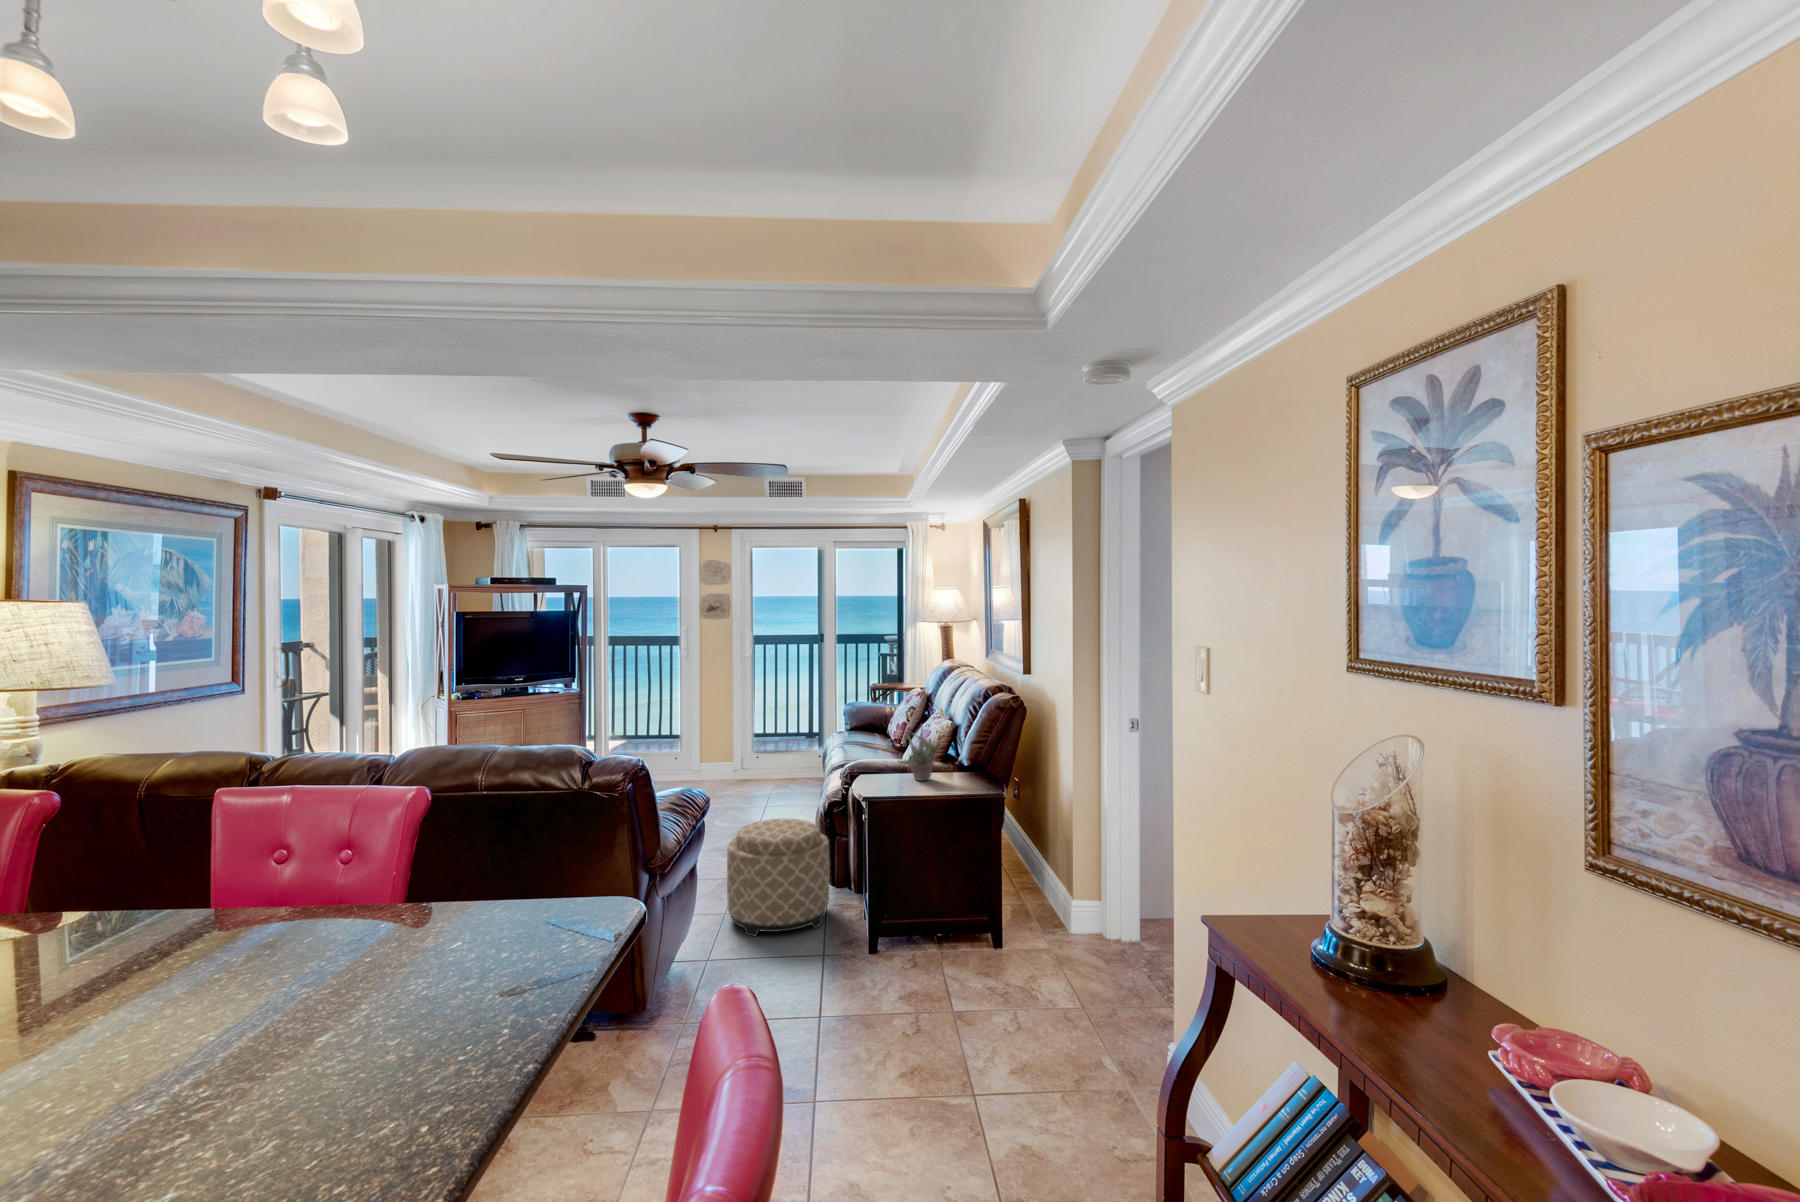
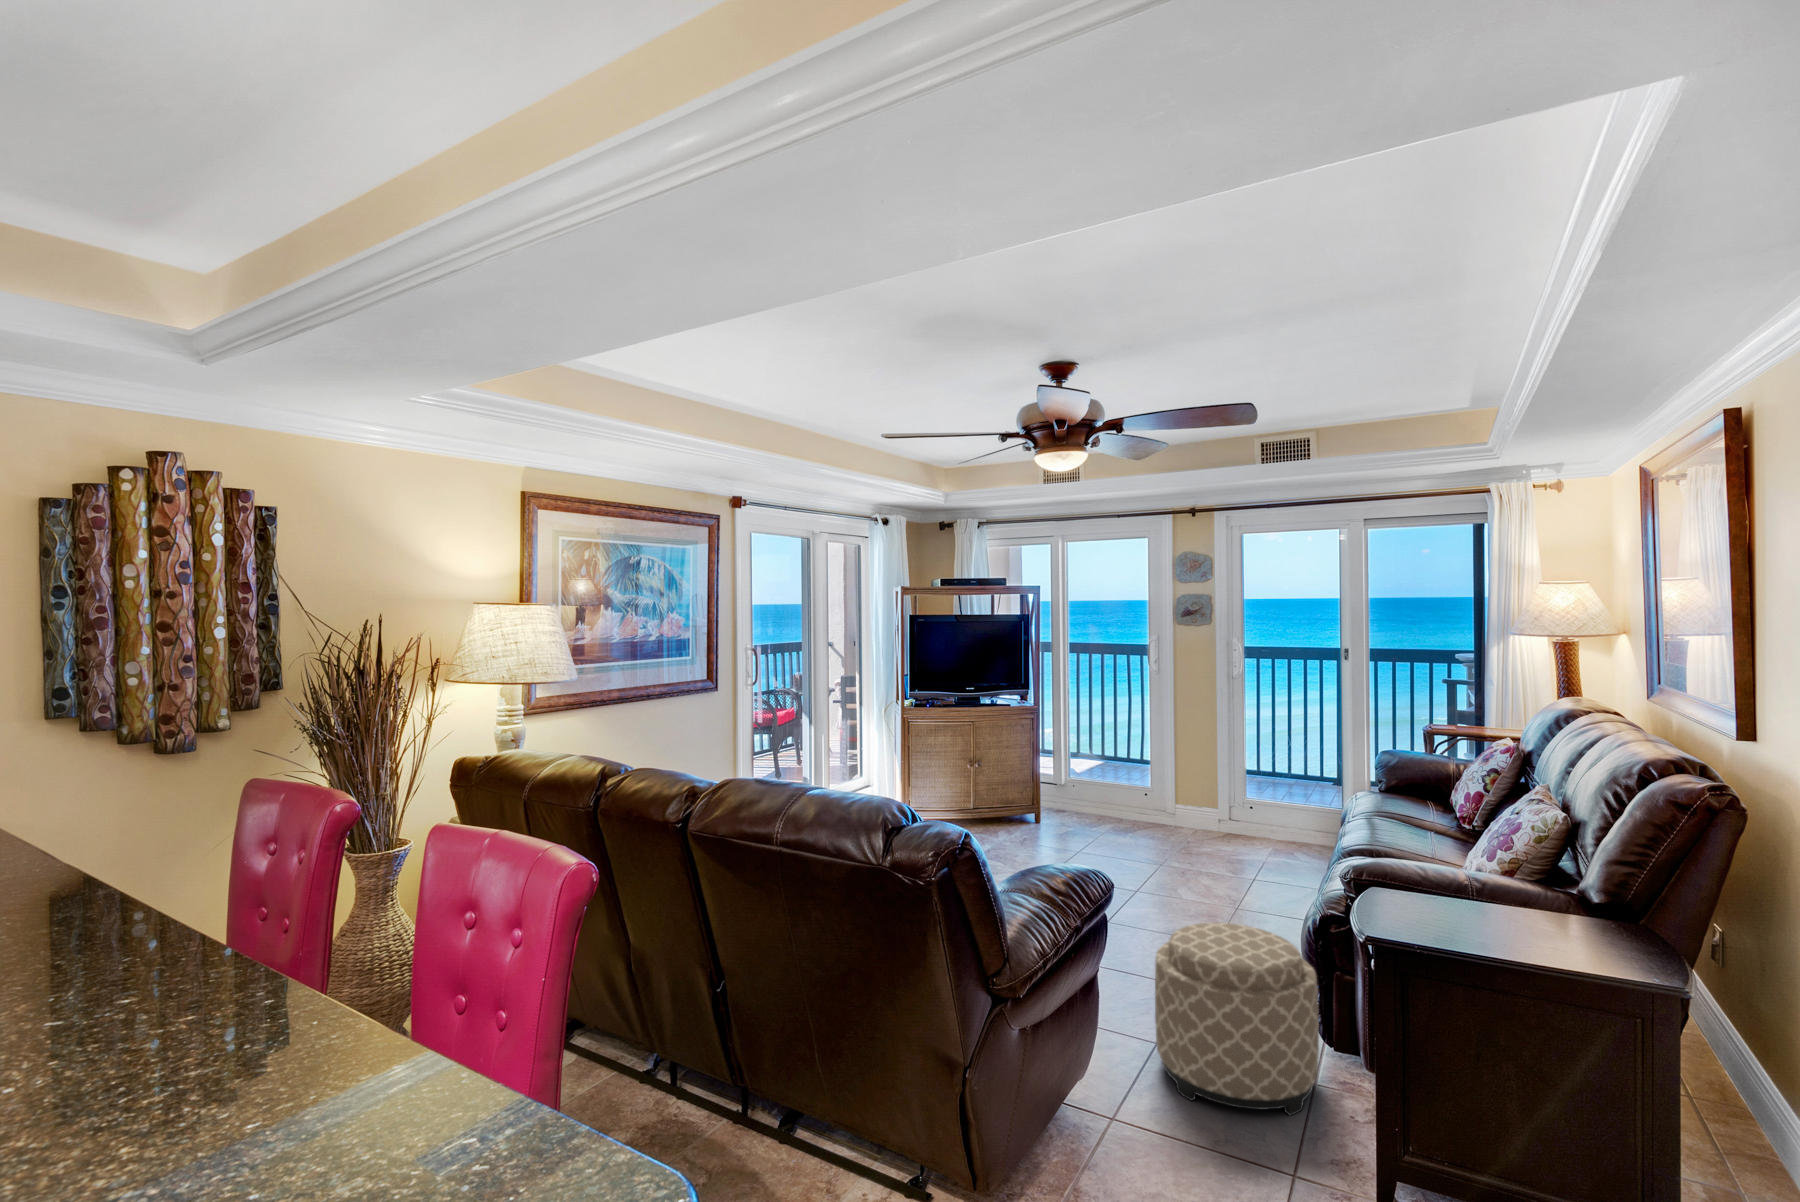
succulent plant: present [898,726,940,781] -> none [1429,823,1528,925]

